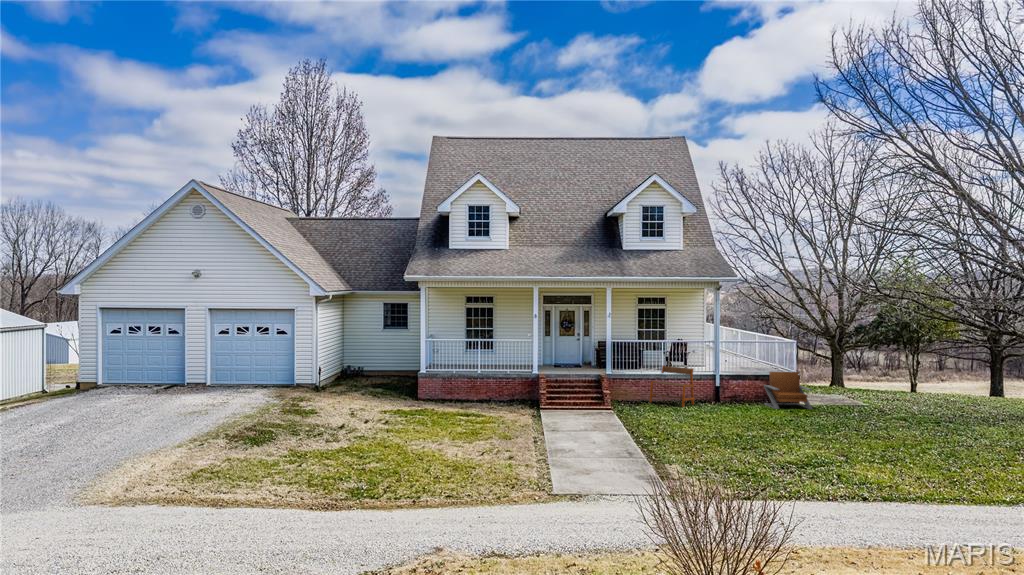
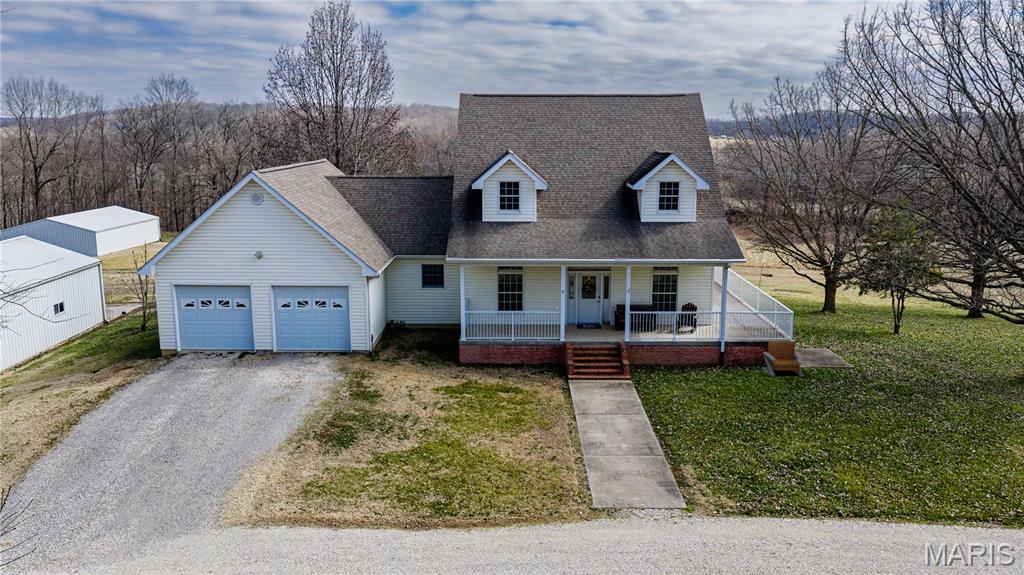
bench: present [650,366,695,407] -> none [662,334,702,375]

